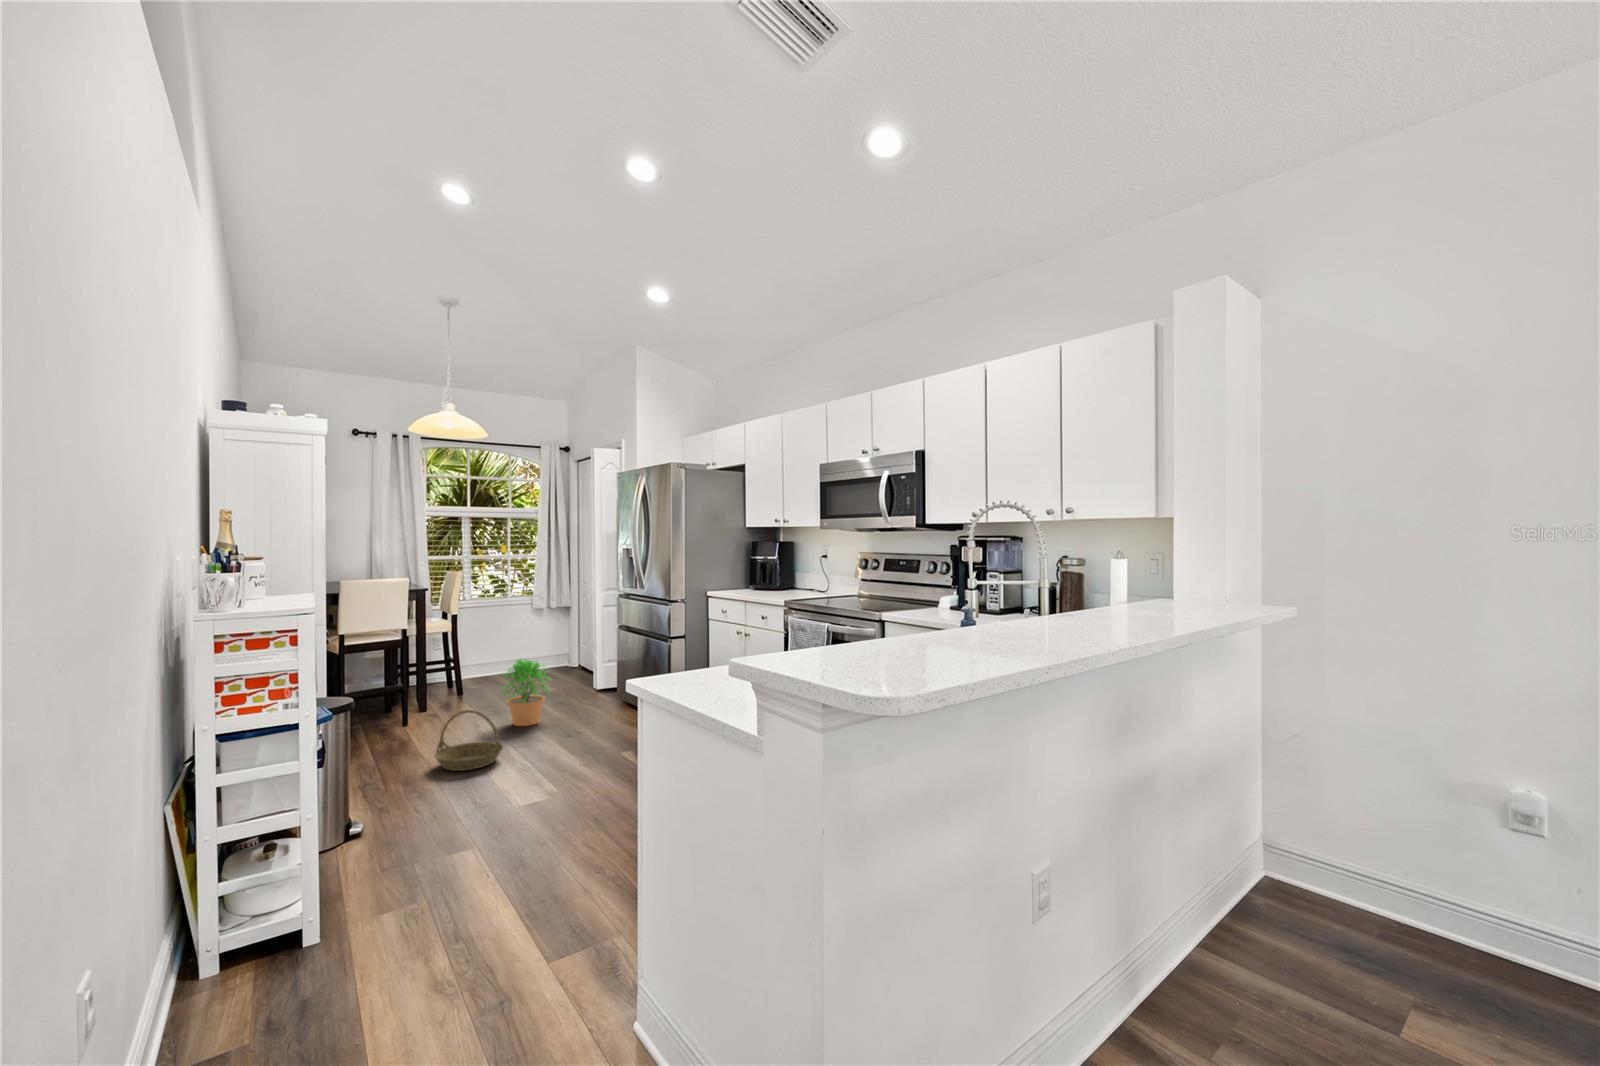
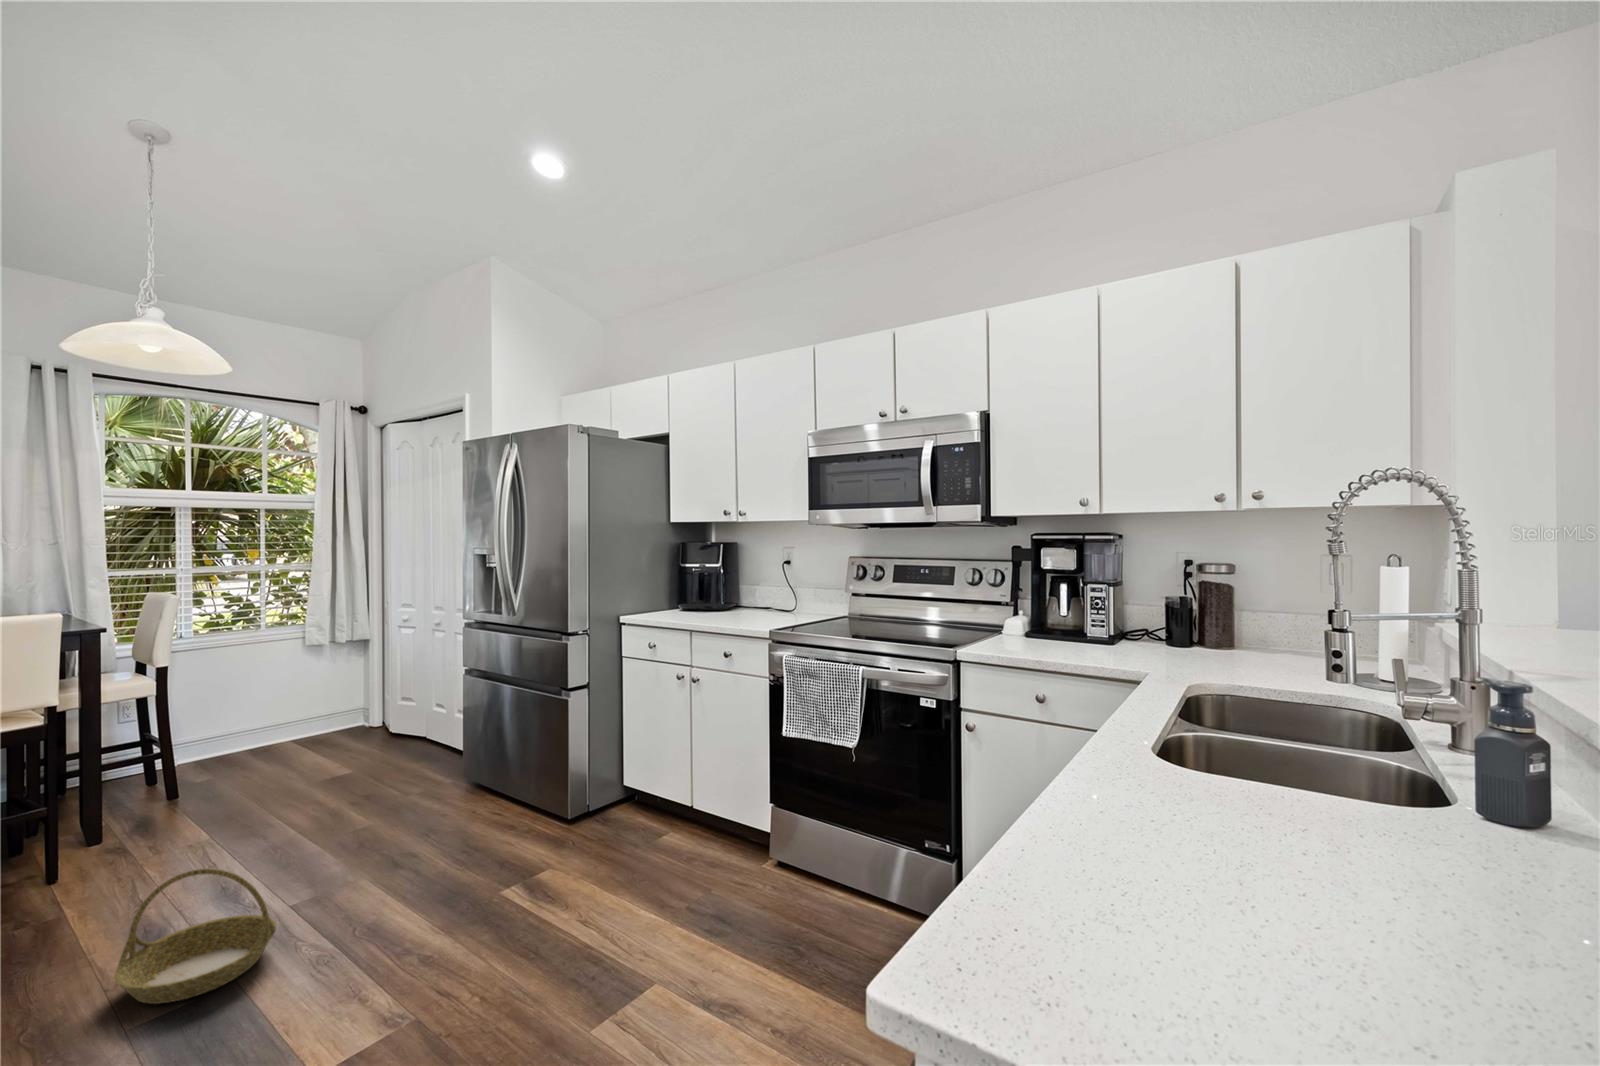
potted plant: present [502,659,549,726] -> none [256,739,367,858]

